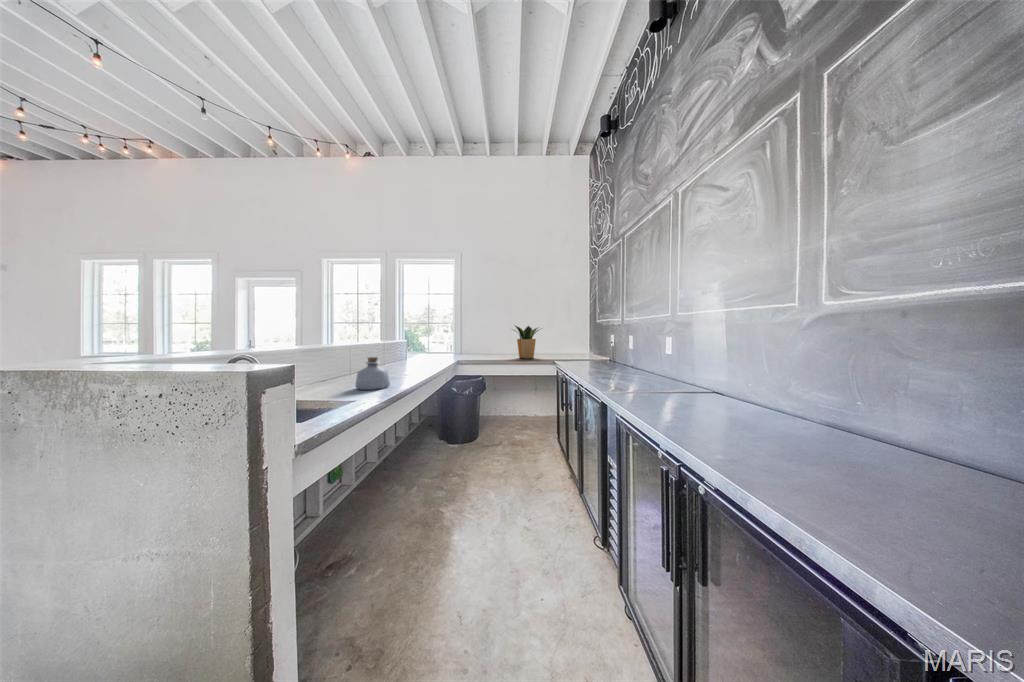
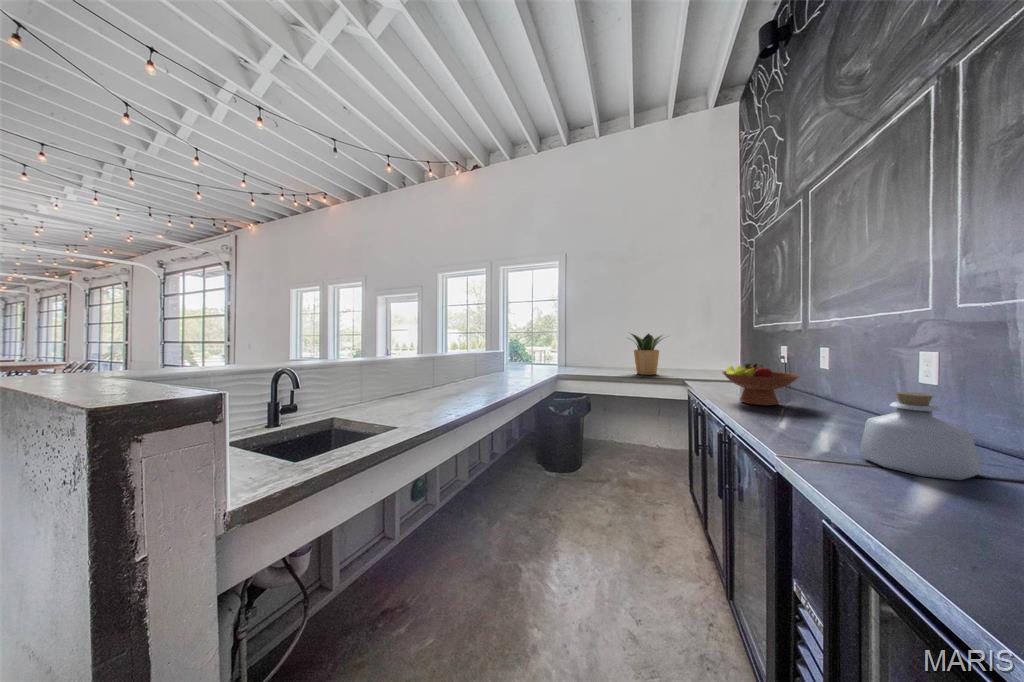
fruit bowl: none [578,345,618,371] -> present [722,363,799,405]
bottle: present [355,357,390,390] -> present [859,392,982,480]

